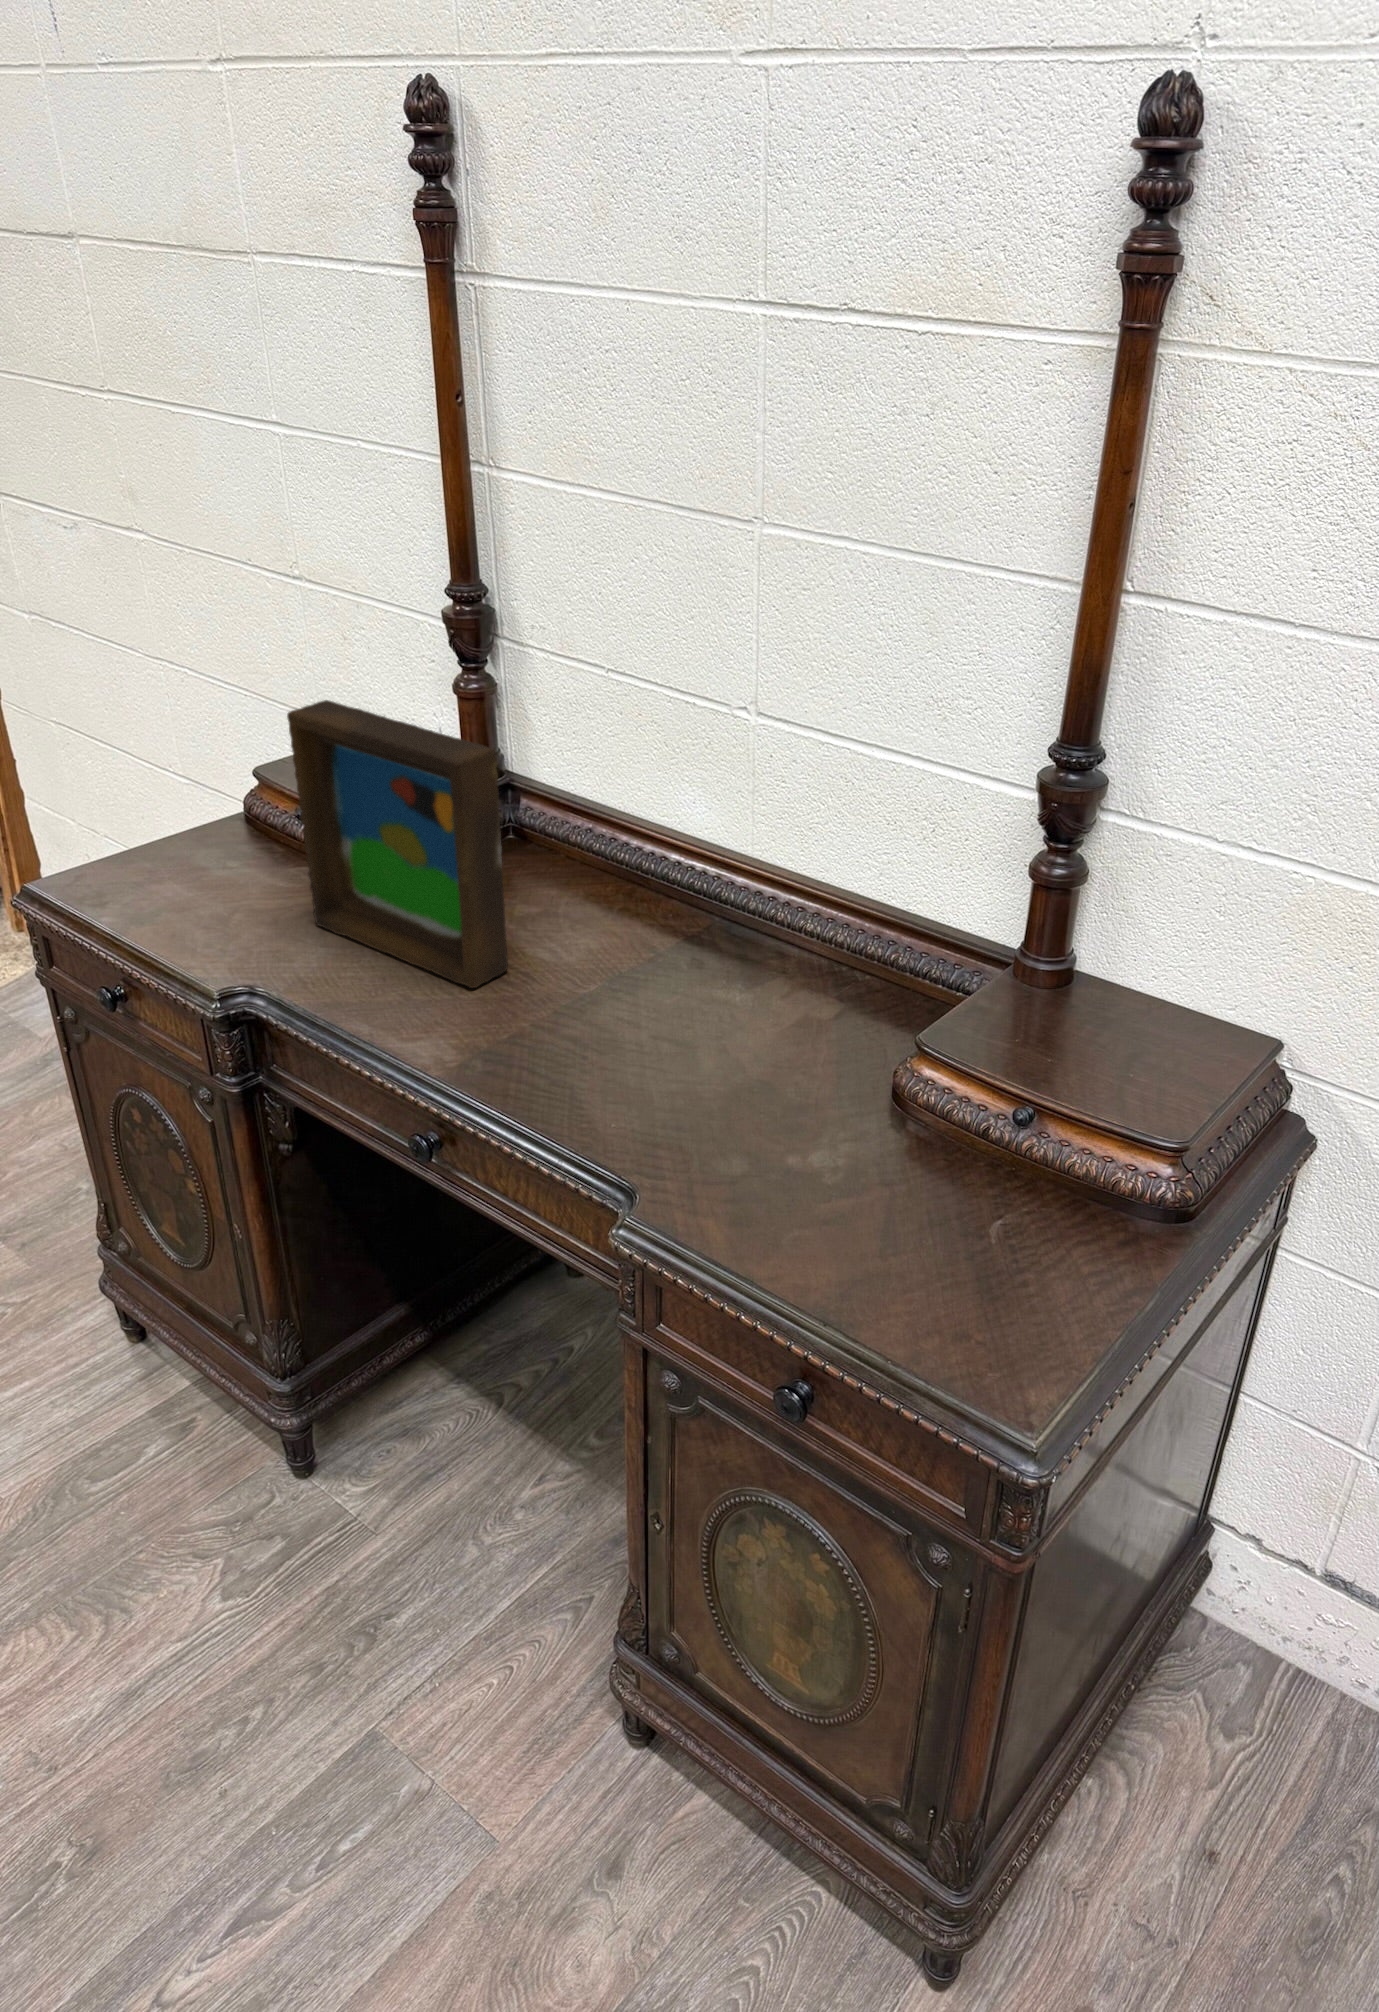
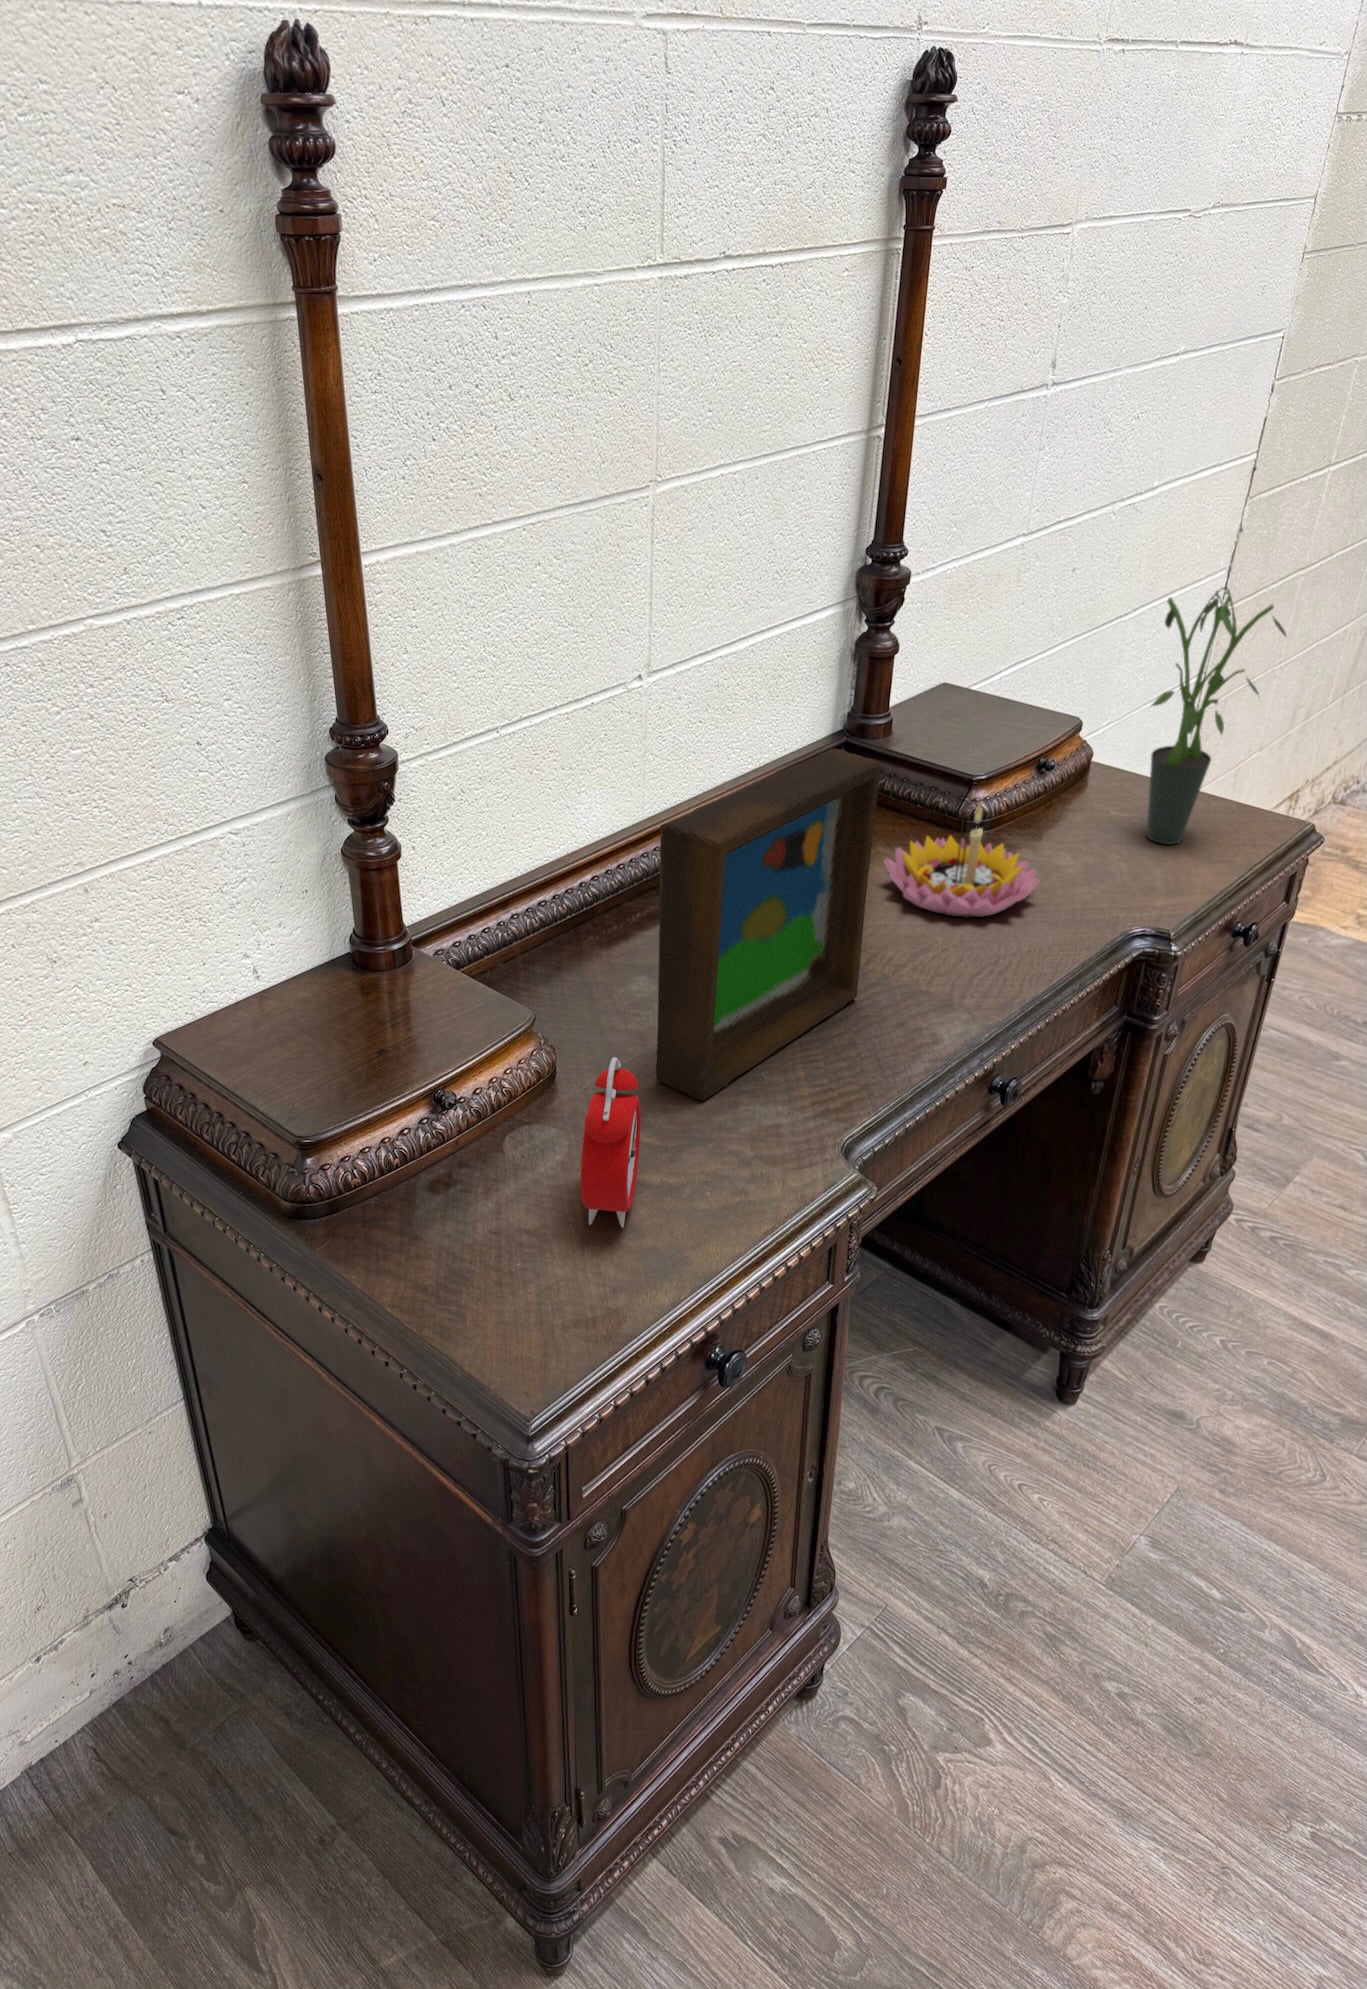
alarm clock: none [149,790,235,903] -> present [581,1057,641,1228]
potted plant: none [888,886,1099,1261] -> present [1147,587,1286,844]
candle holder: none [631,955,813,1094] -> present [884,803,1040,917]

